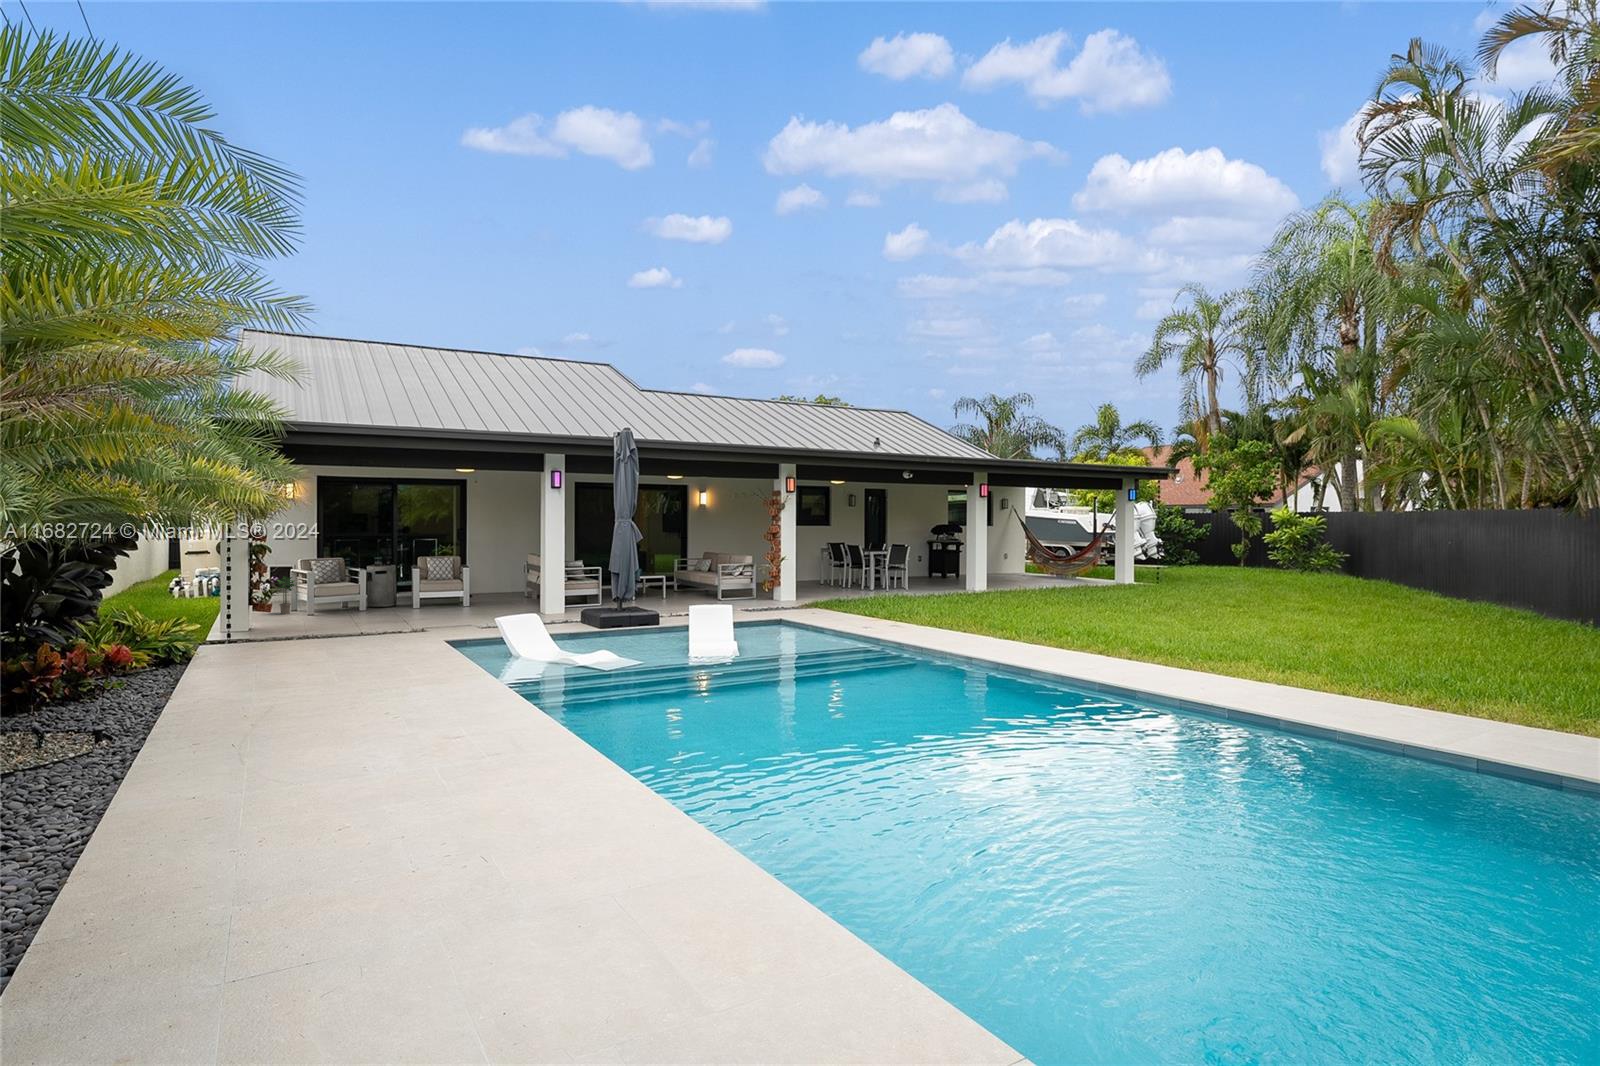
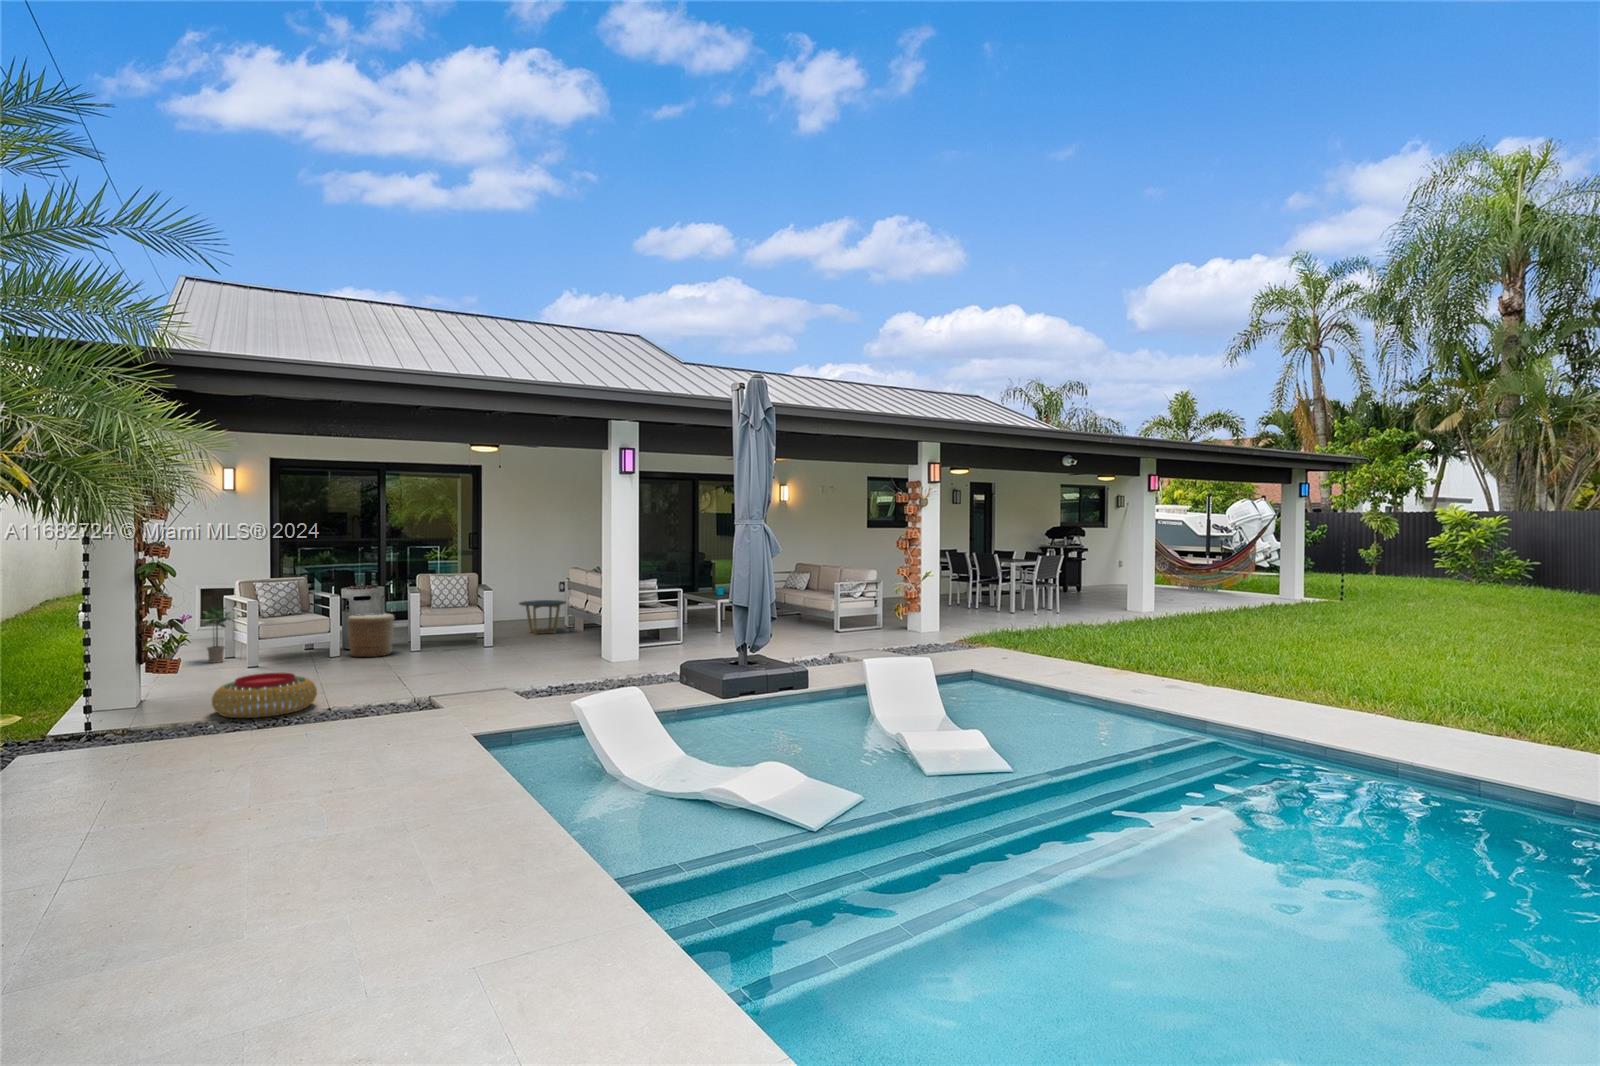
side table: none [490,577,525,602] -> present [519,600,566,635]
woven basket: none [371,583,403,612] -> present [348,614,394,657]
pouf: none [298,612,358,636] -> present [212,673,317,718]

